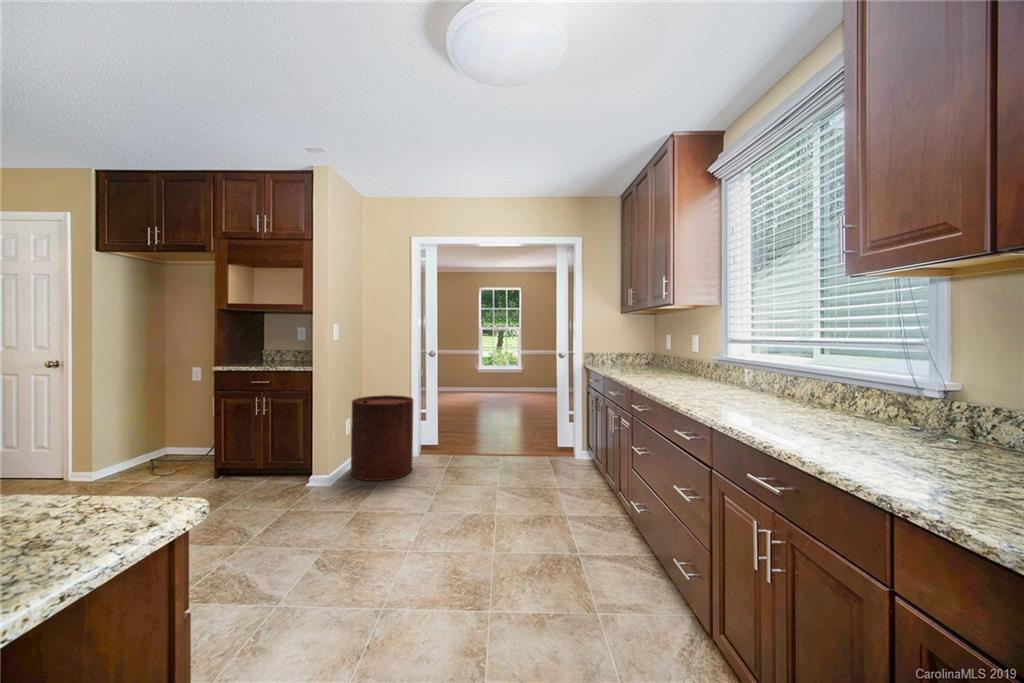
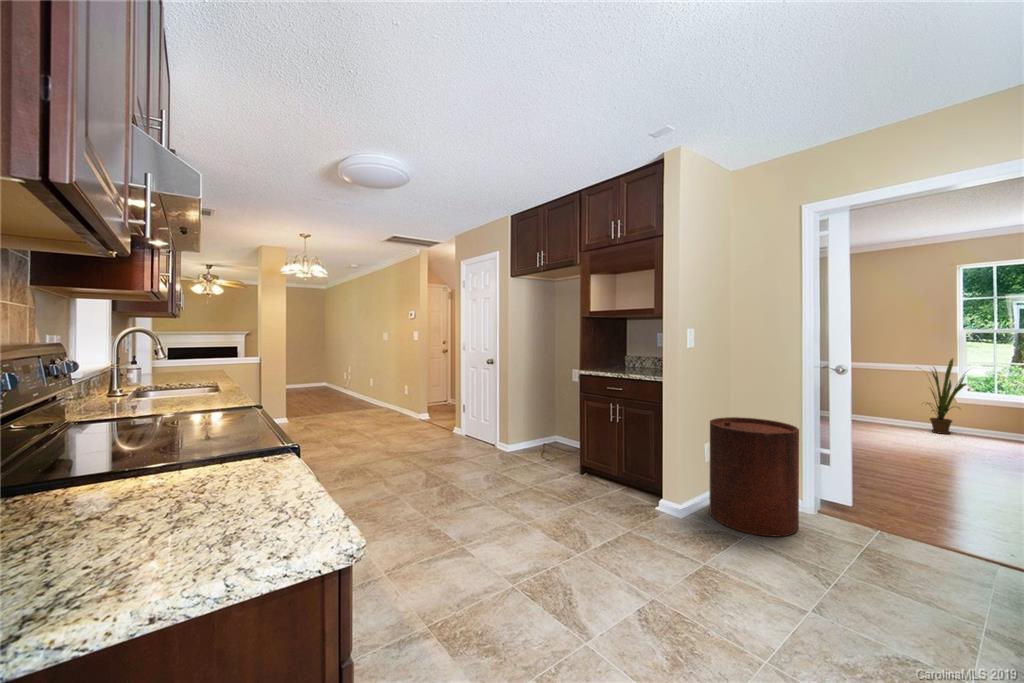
house plant: none [458,351,483,397] -> present [927,359,967,434]

